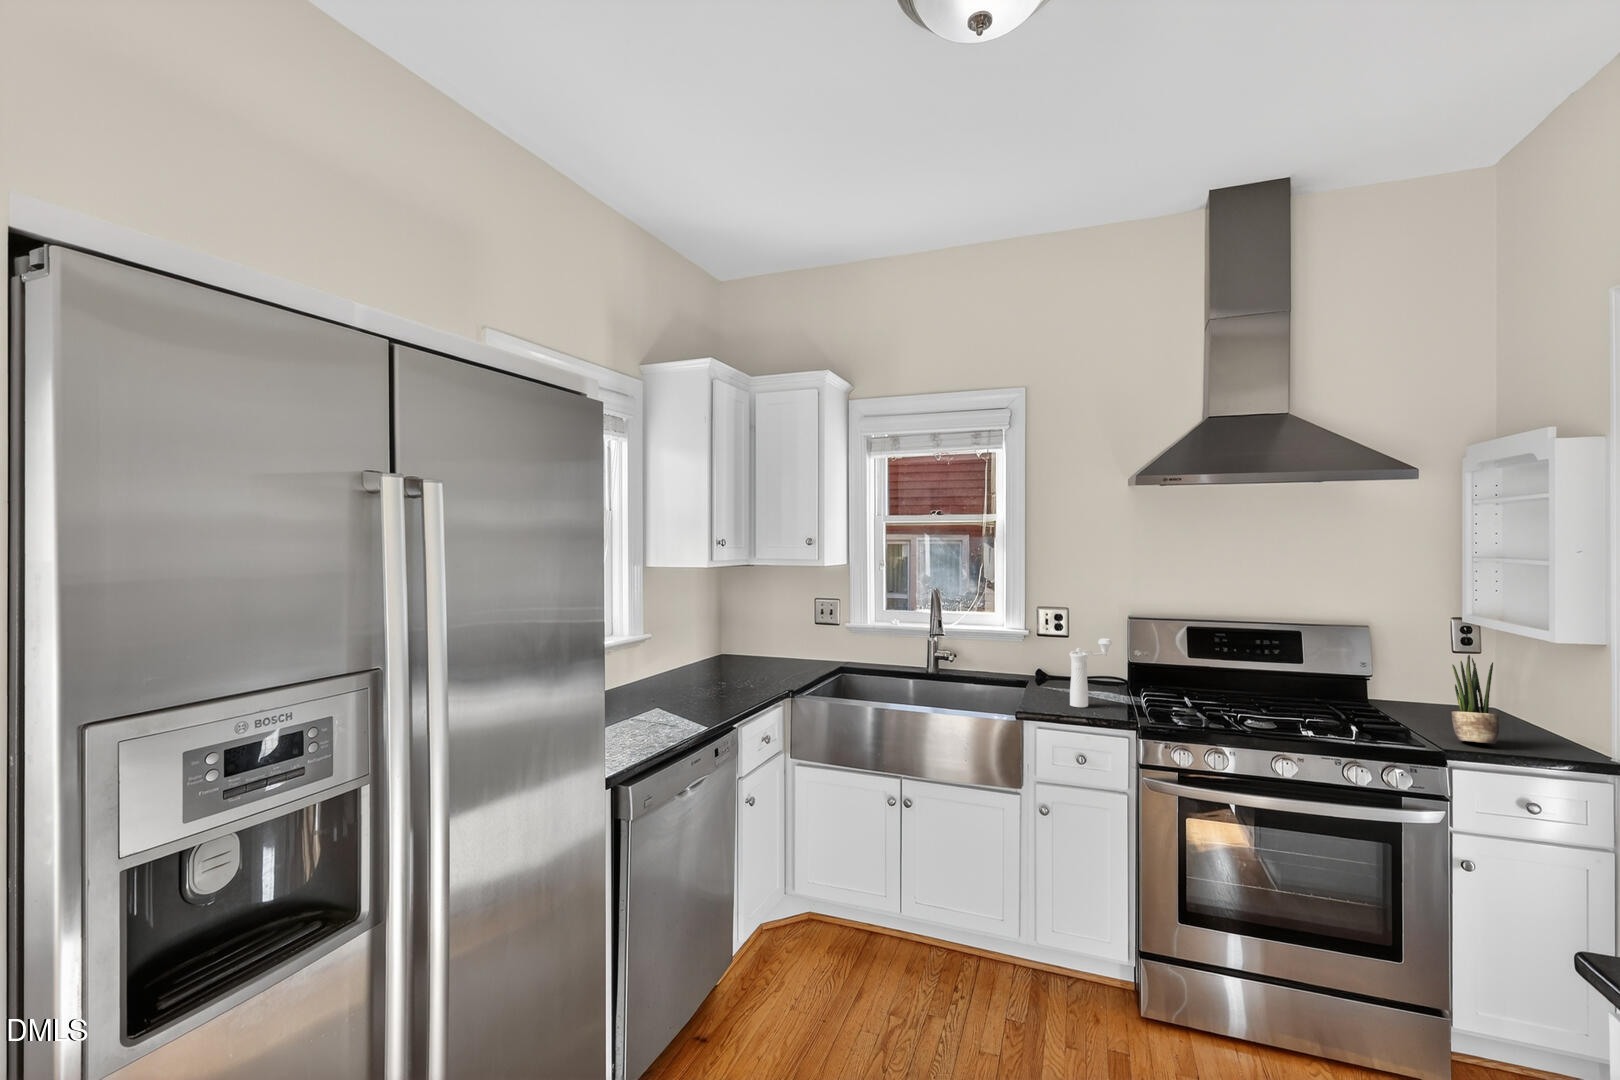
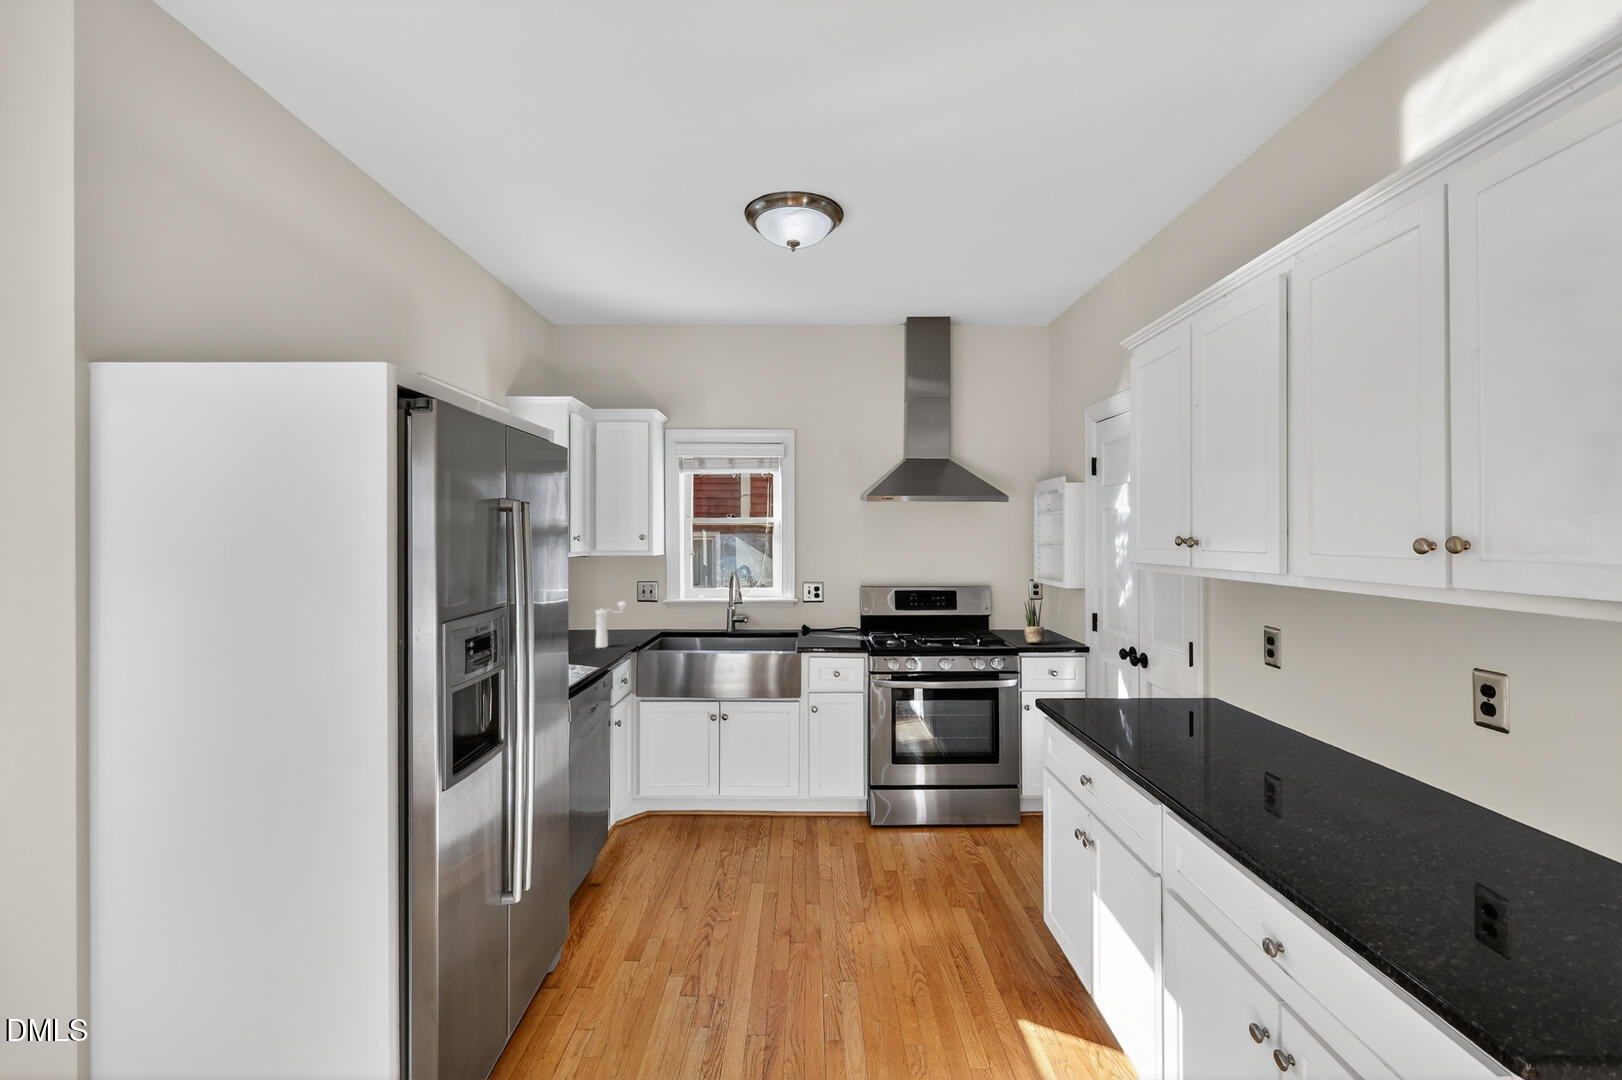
pepper mill: present [1070,639,1112,707] -> present [595,602,626,648]

